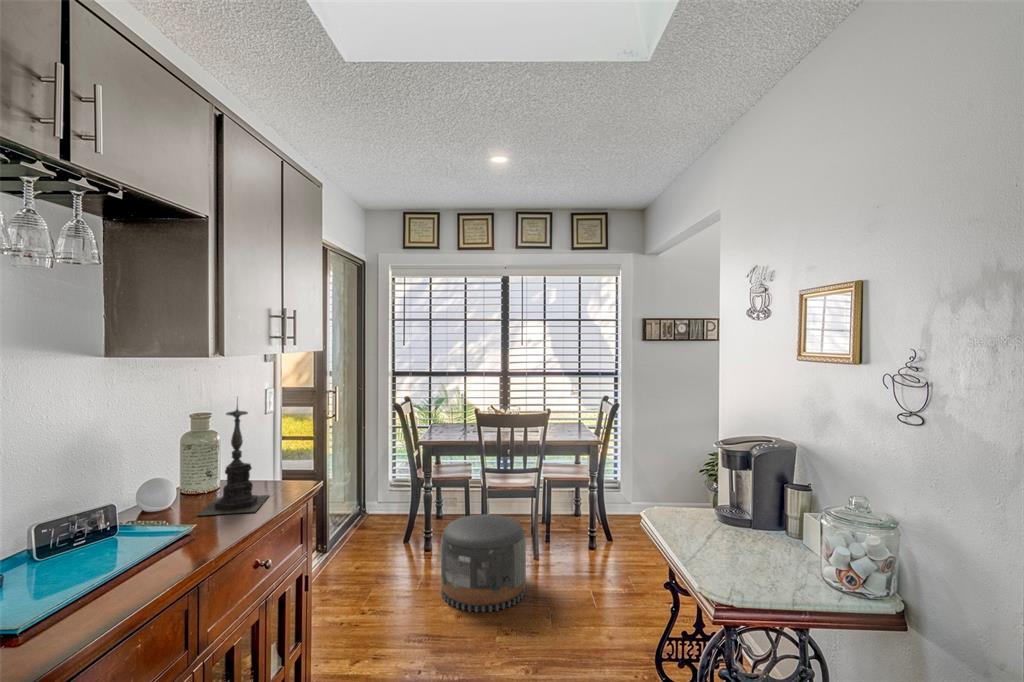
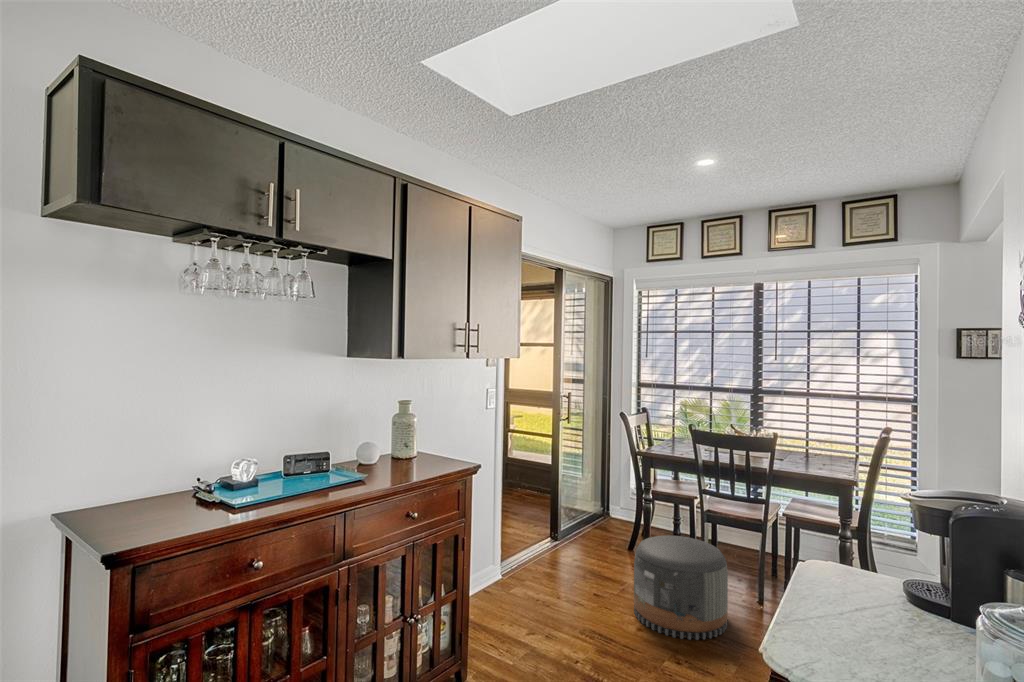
candle holder: present [199,403,269,516] -> none [384,388,438,475]

